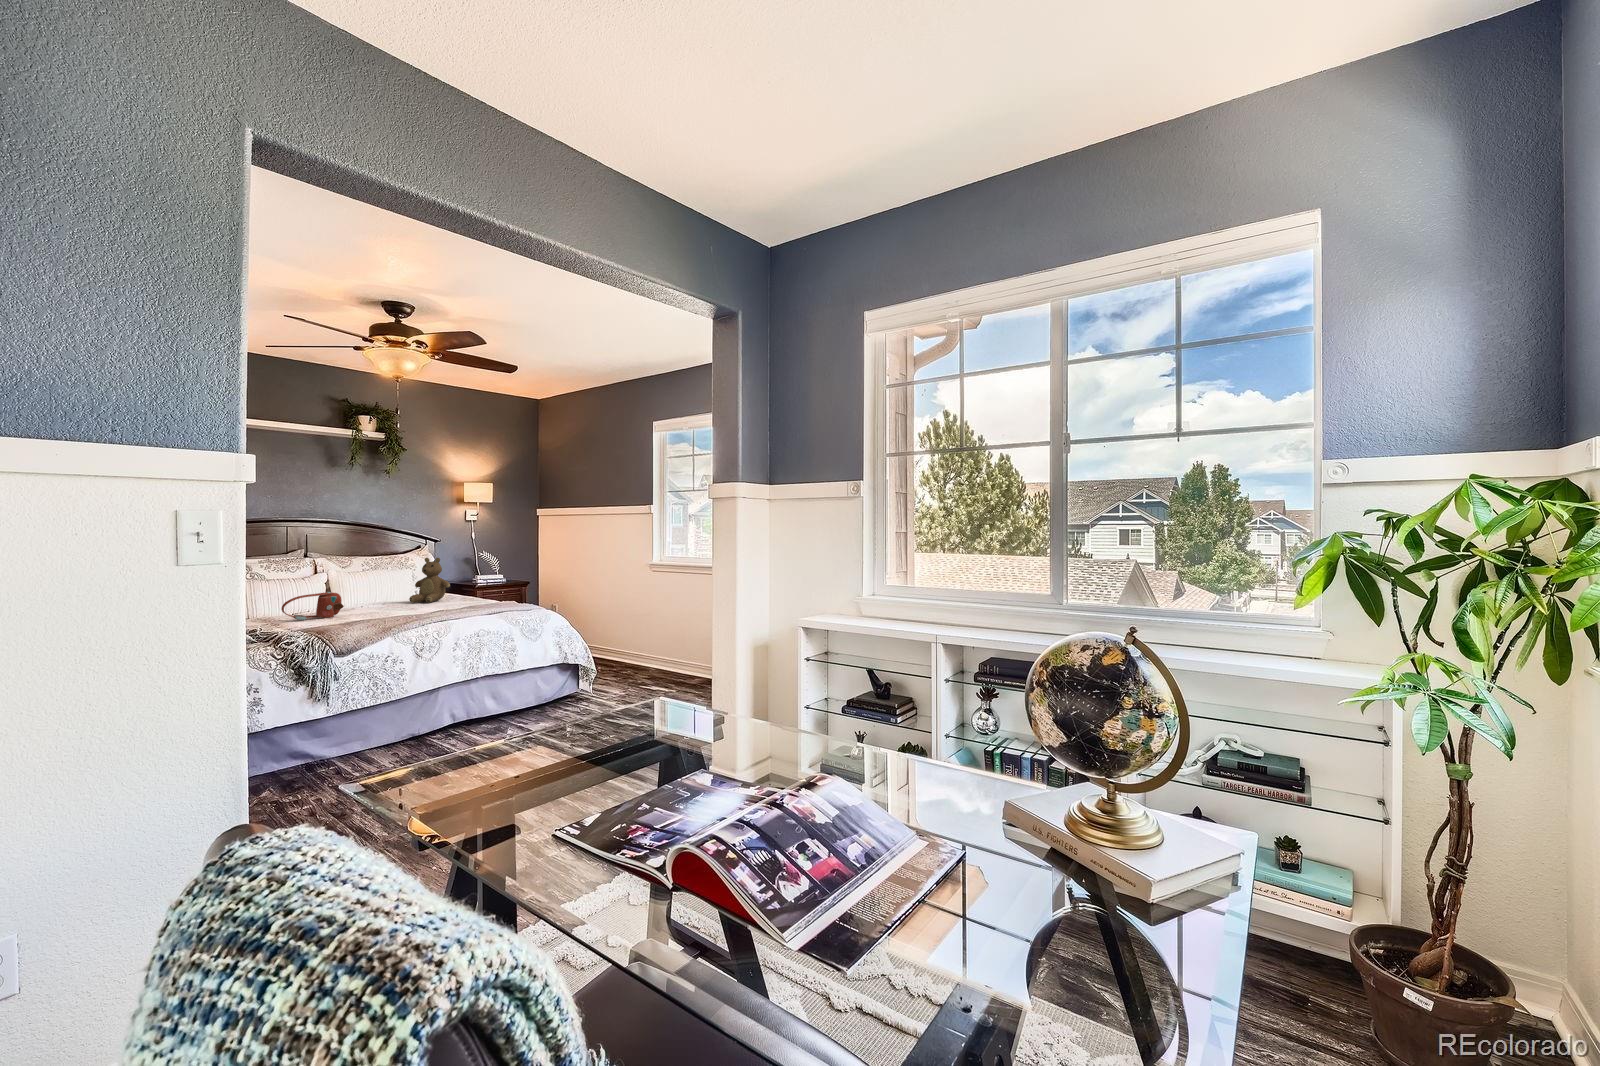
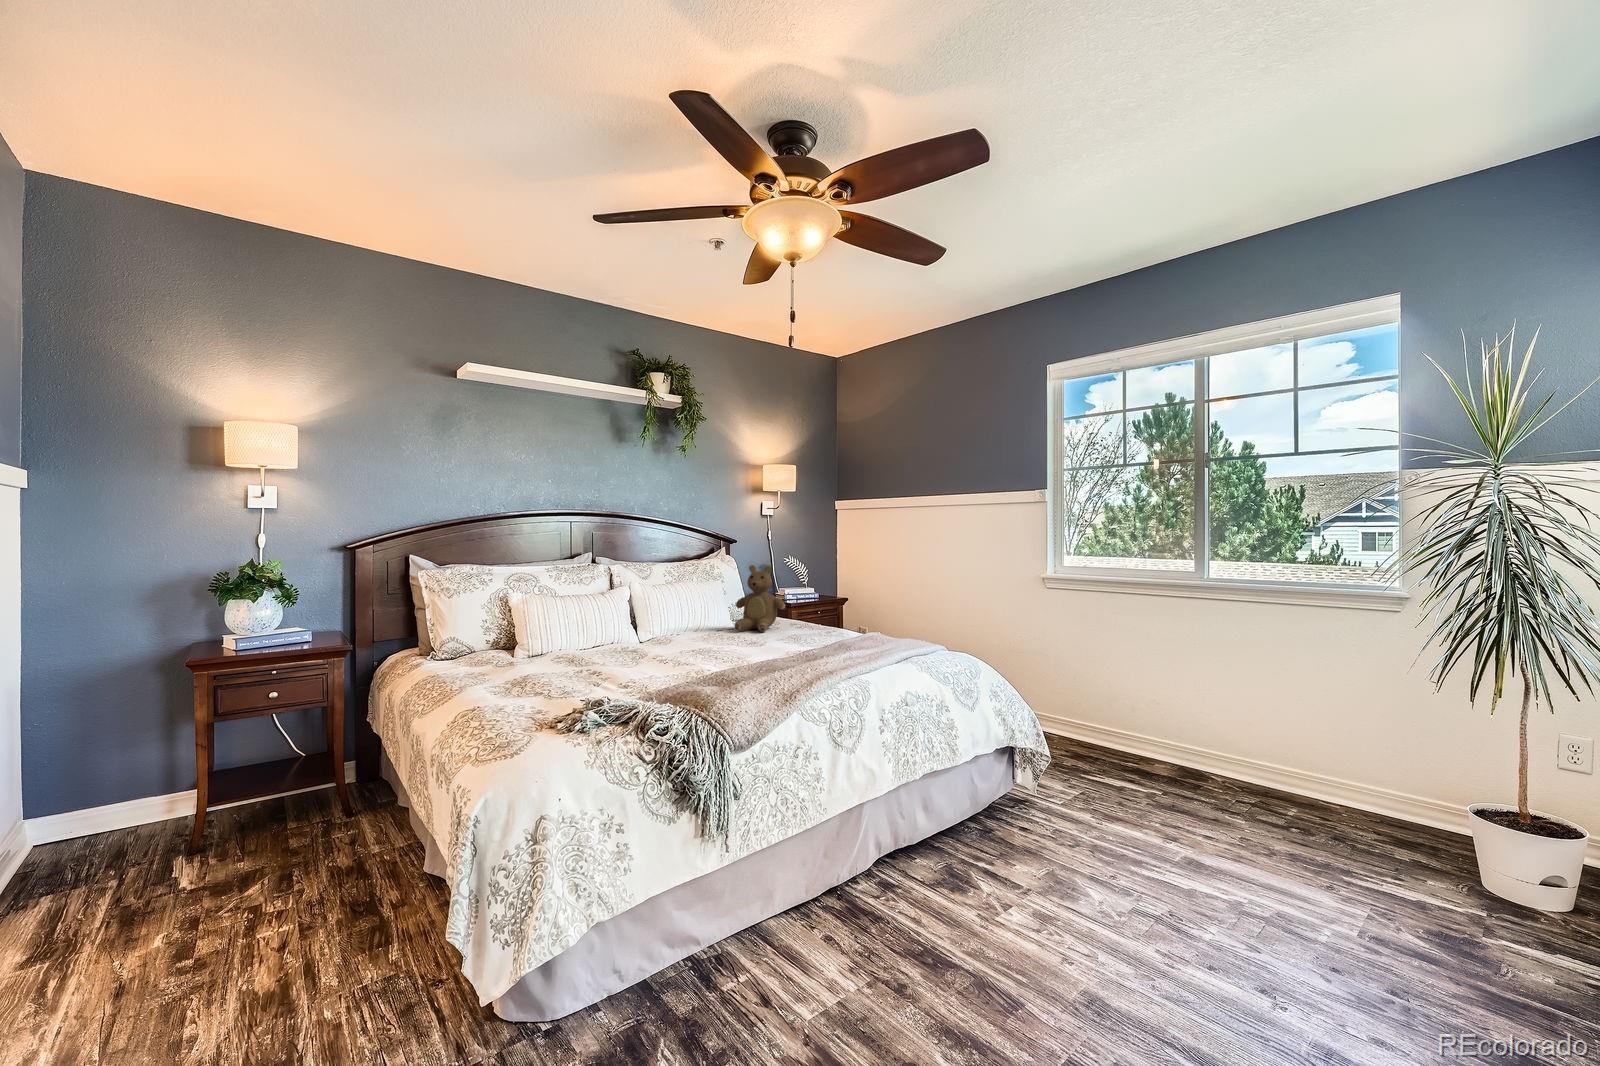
handbag: present [281,592,344,620] -> none [599,619,677,664]

